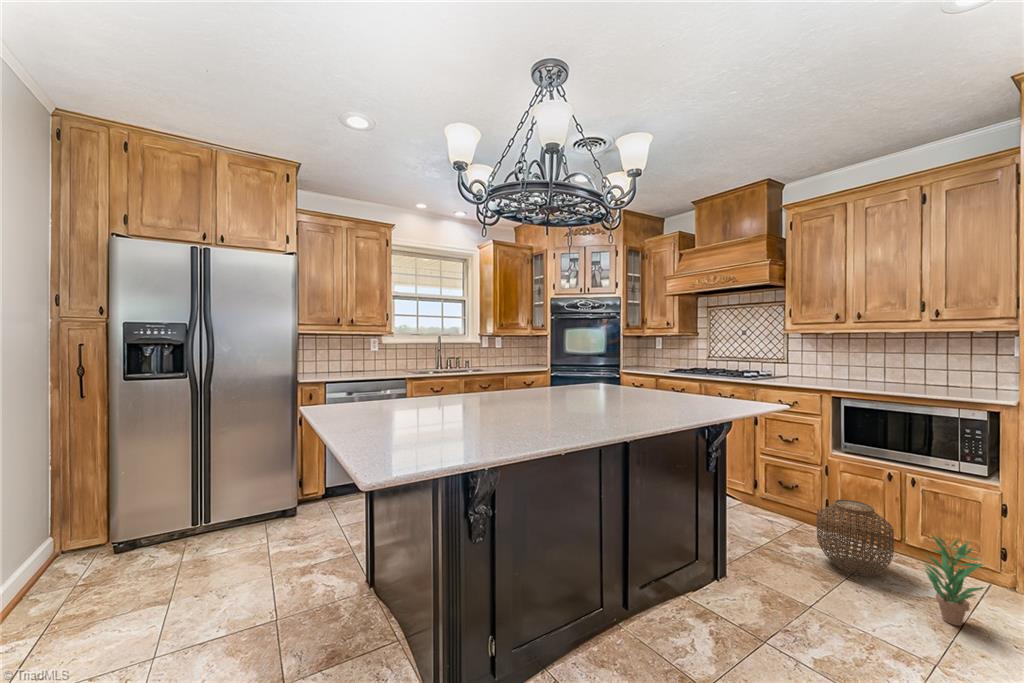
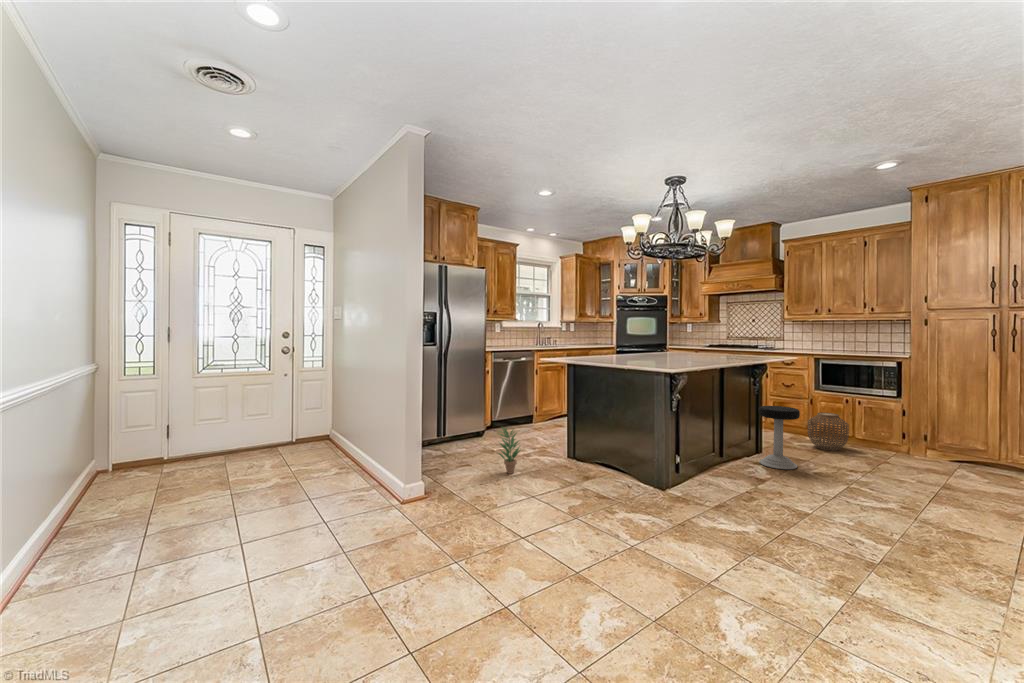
stool: none [704,502,784,650] -> present [759,406,800,469]
potted plant: present [925,536,985,626] -> present [499,427,520,474]

